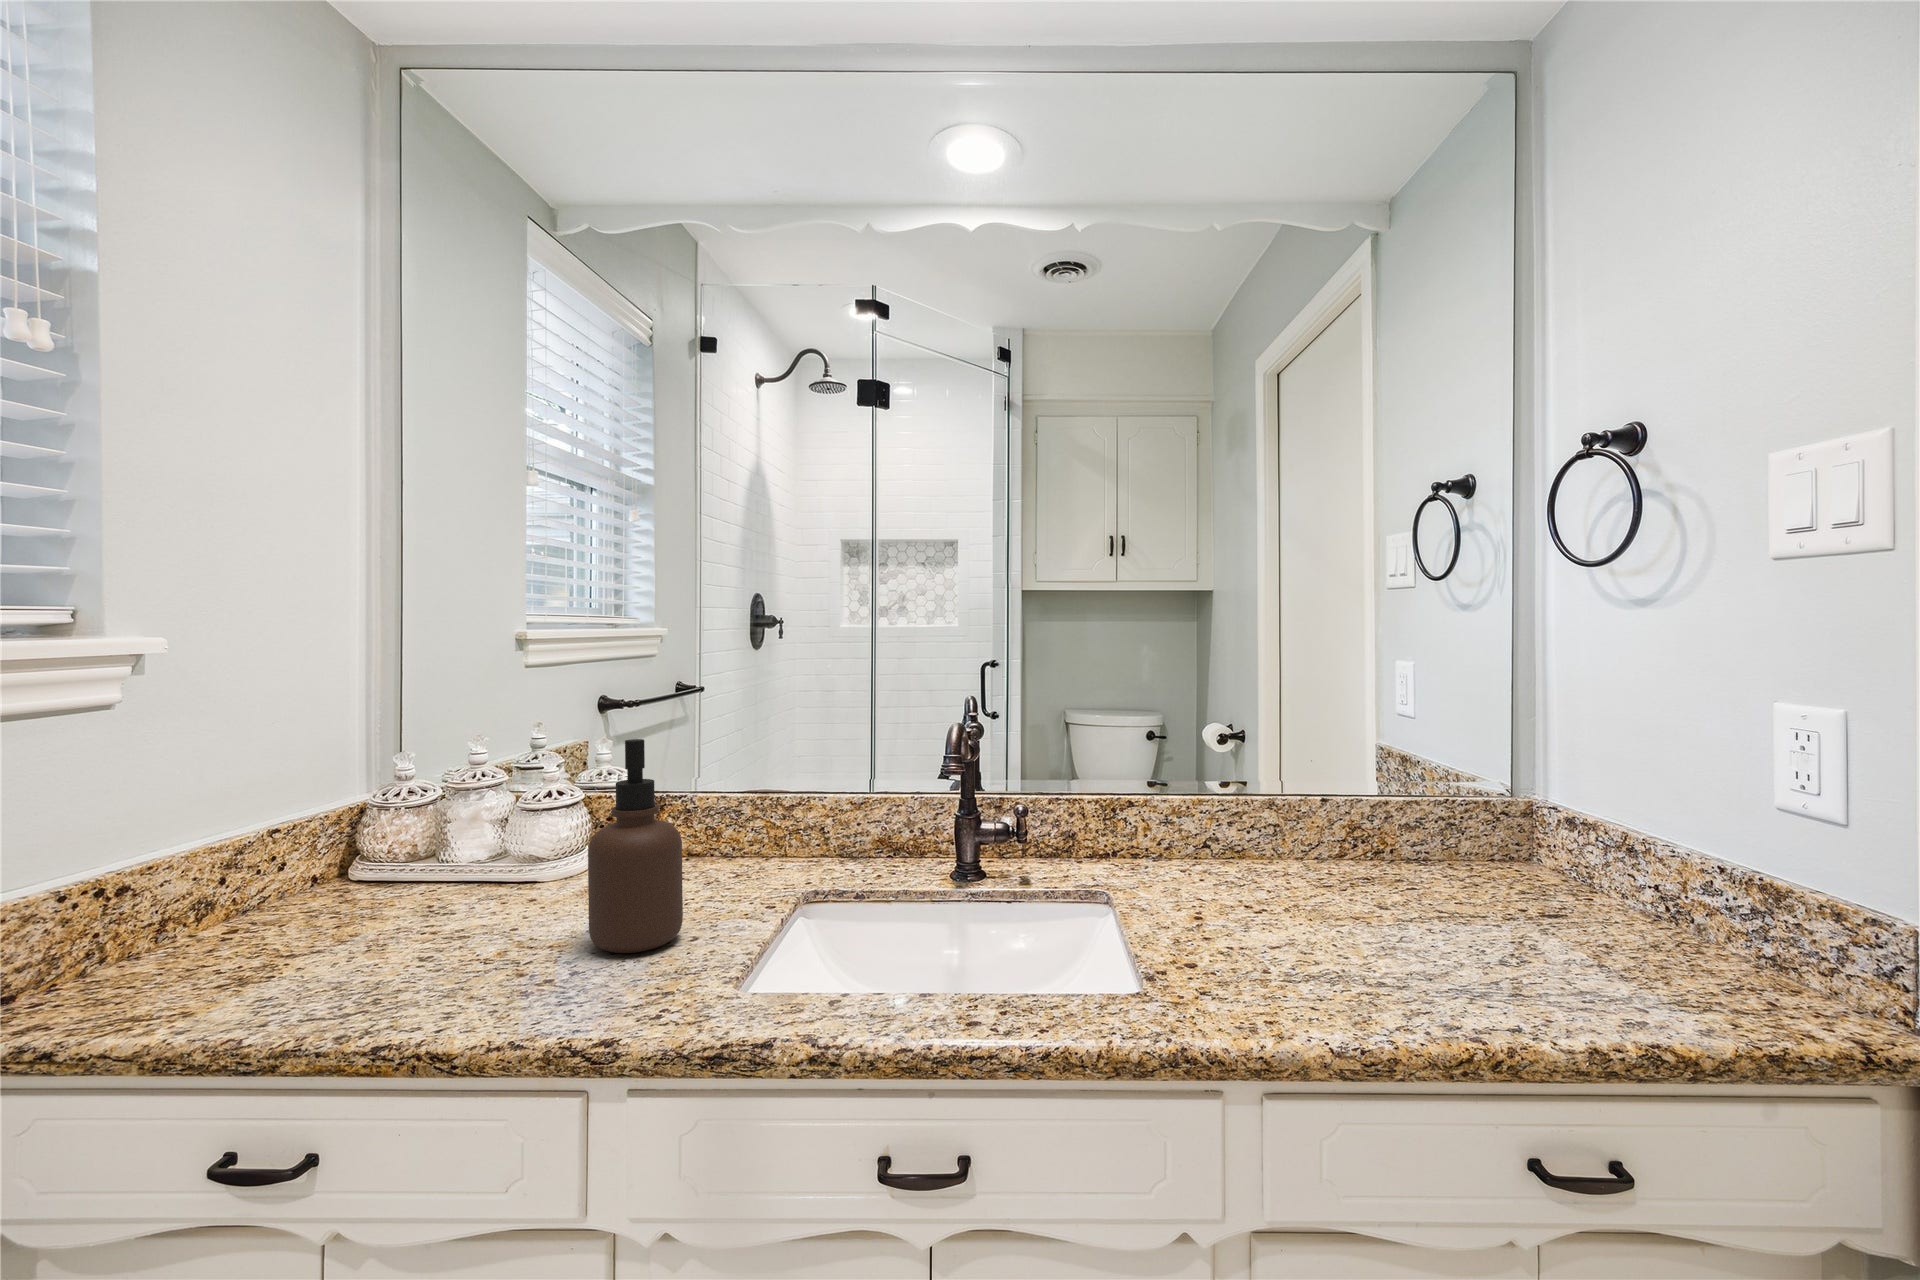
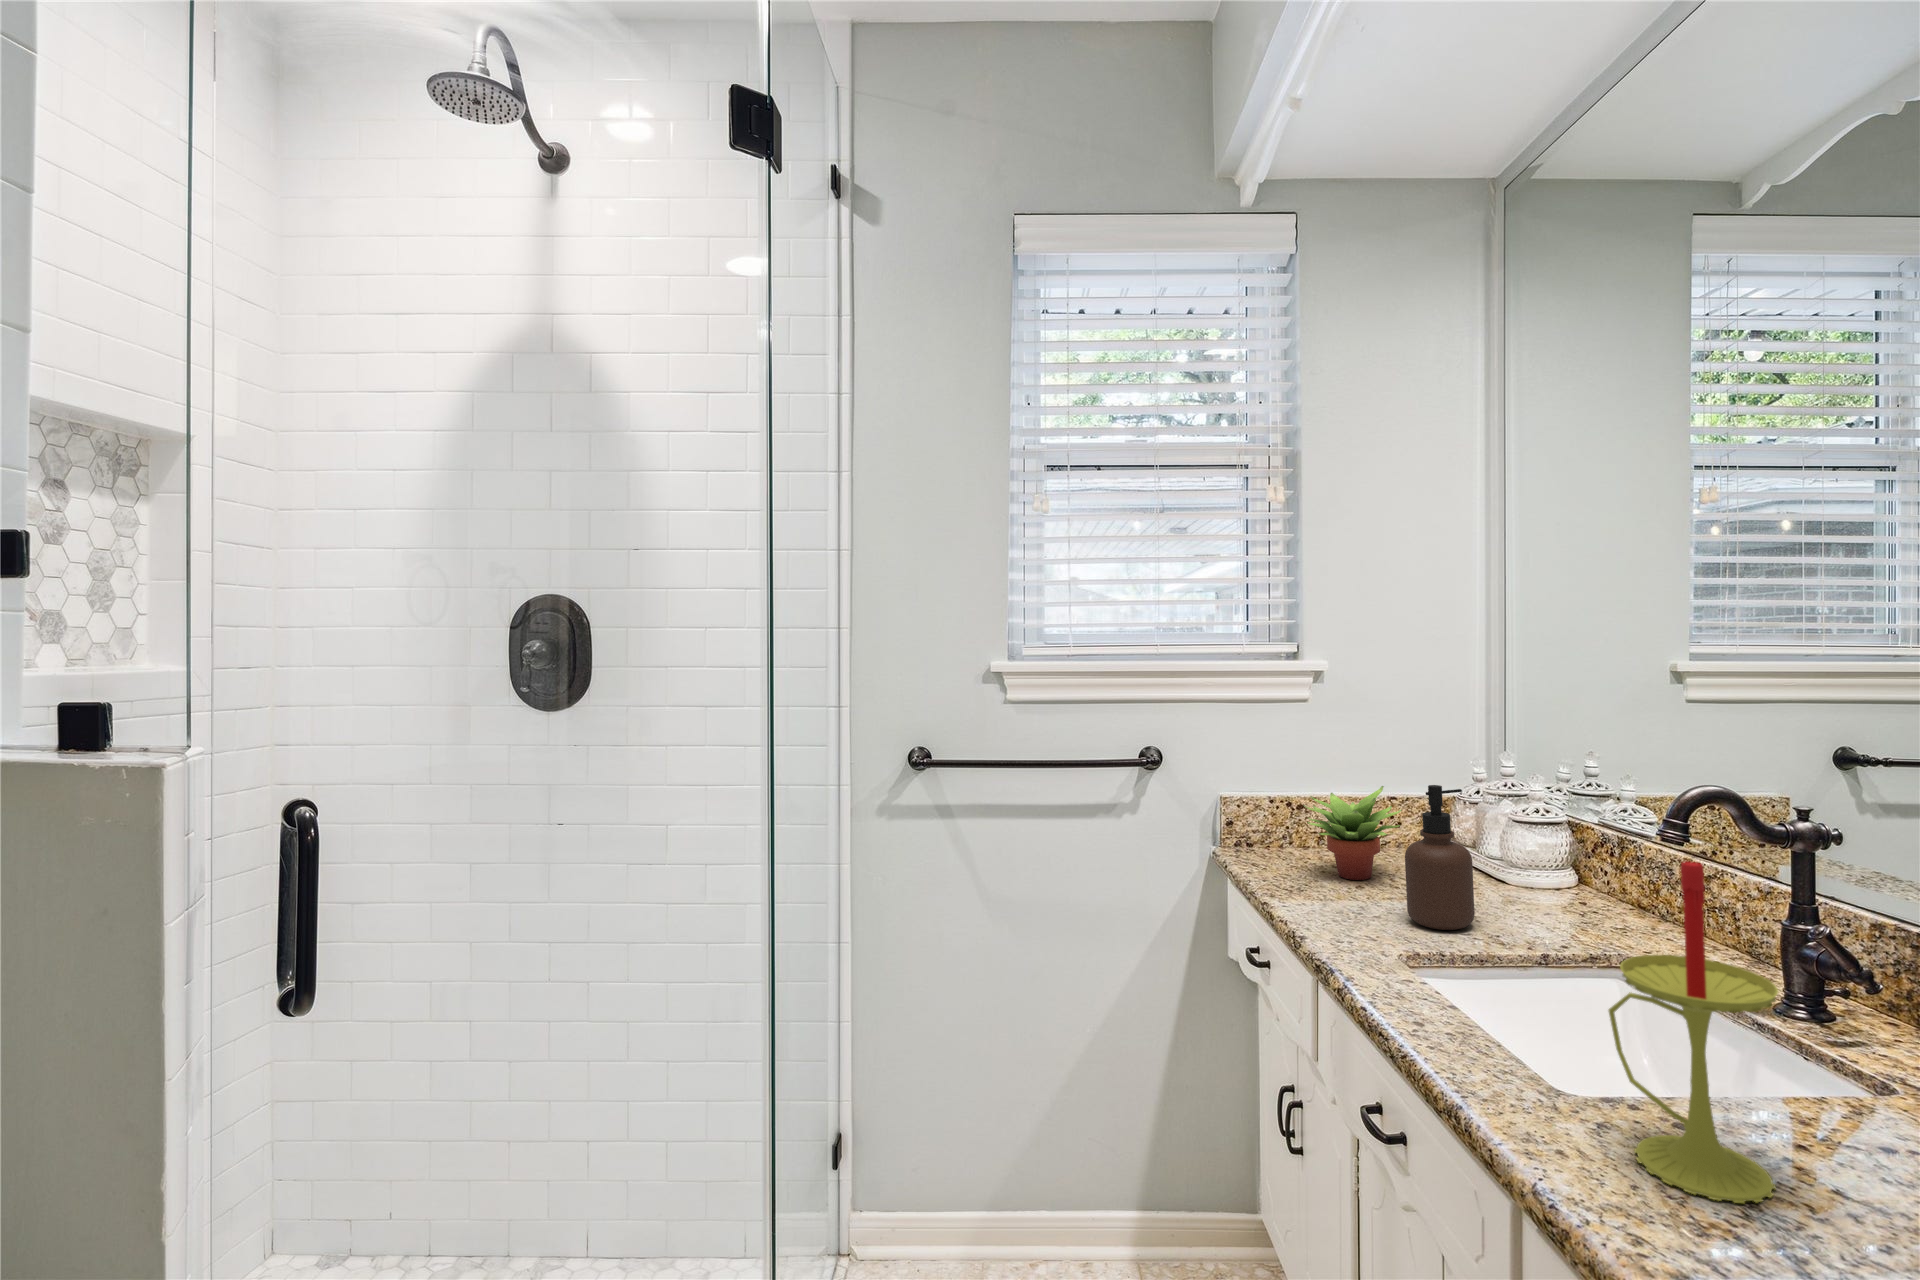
candle: none [1193,685,1326,988] -> present [1609,861,1778,1203]
succulent plant: none [265,785,461,963] -> present [1304,786,1402,880]

